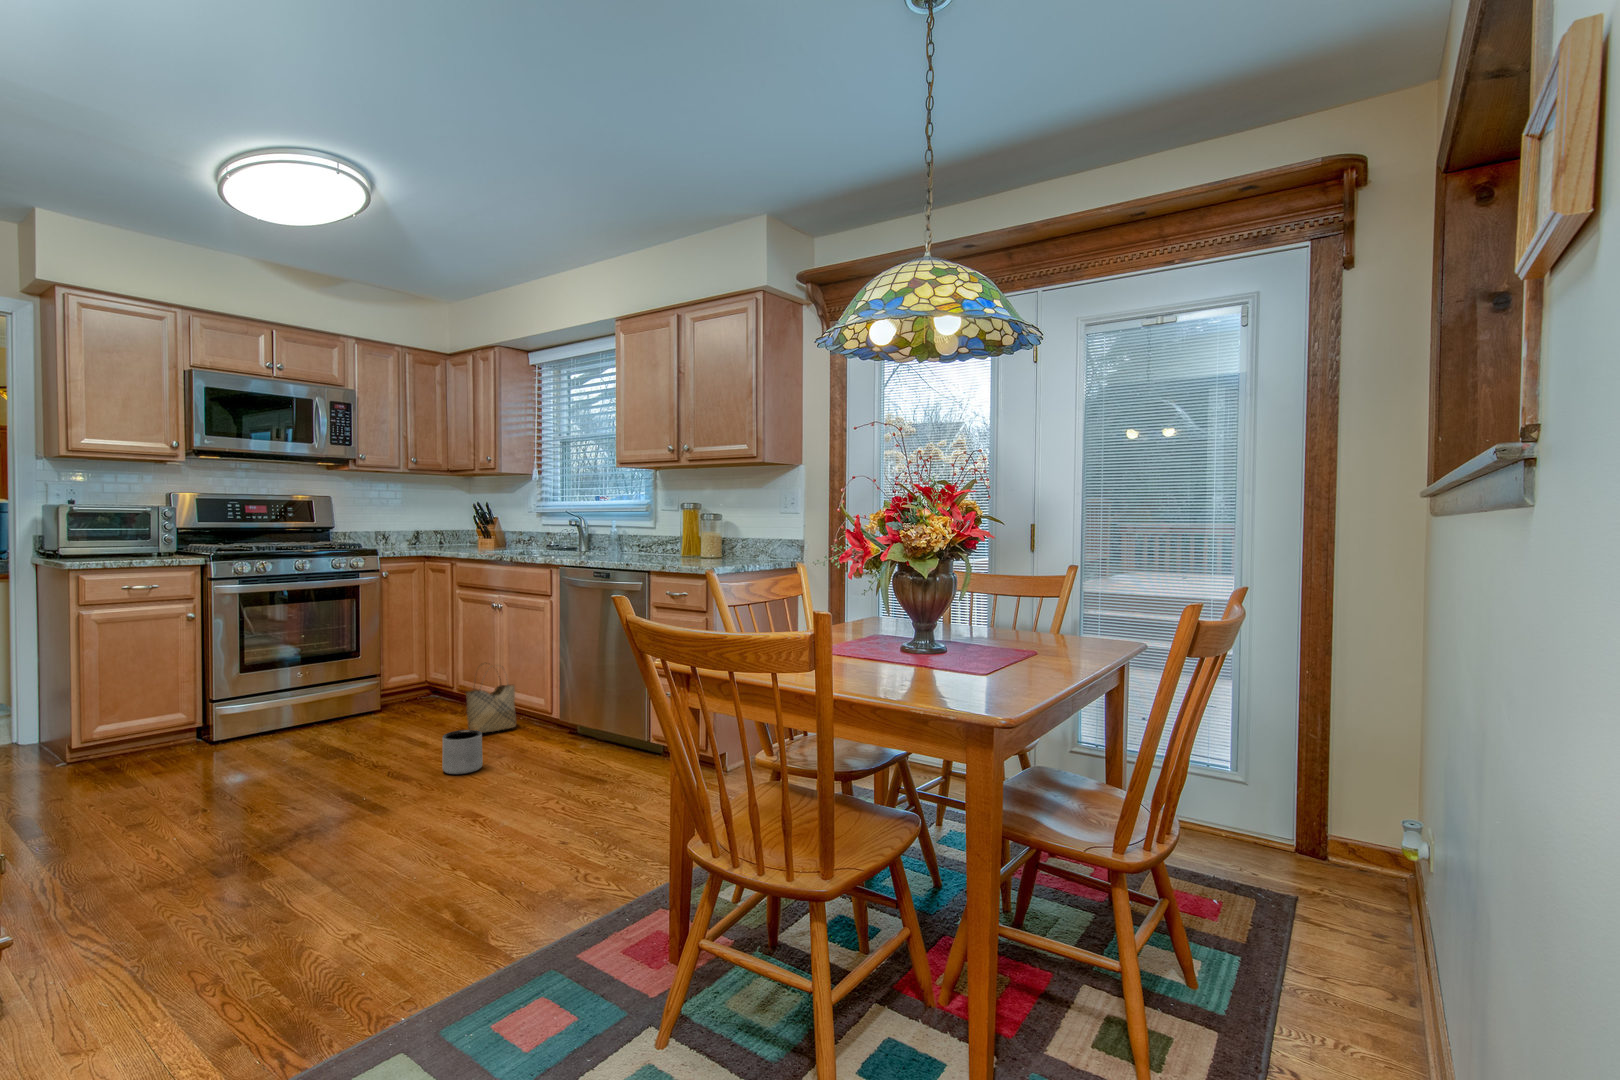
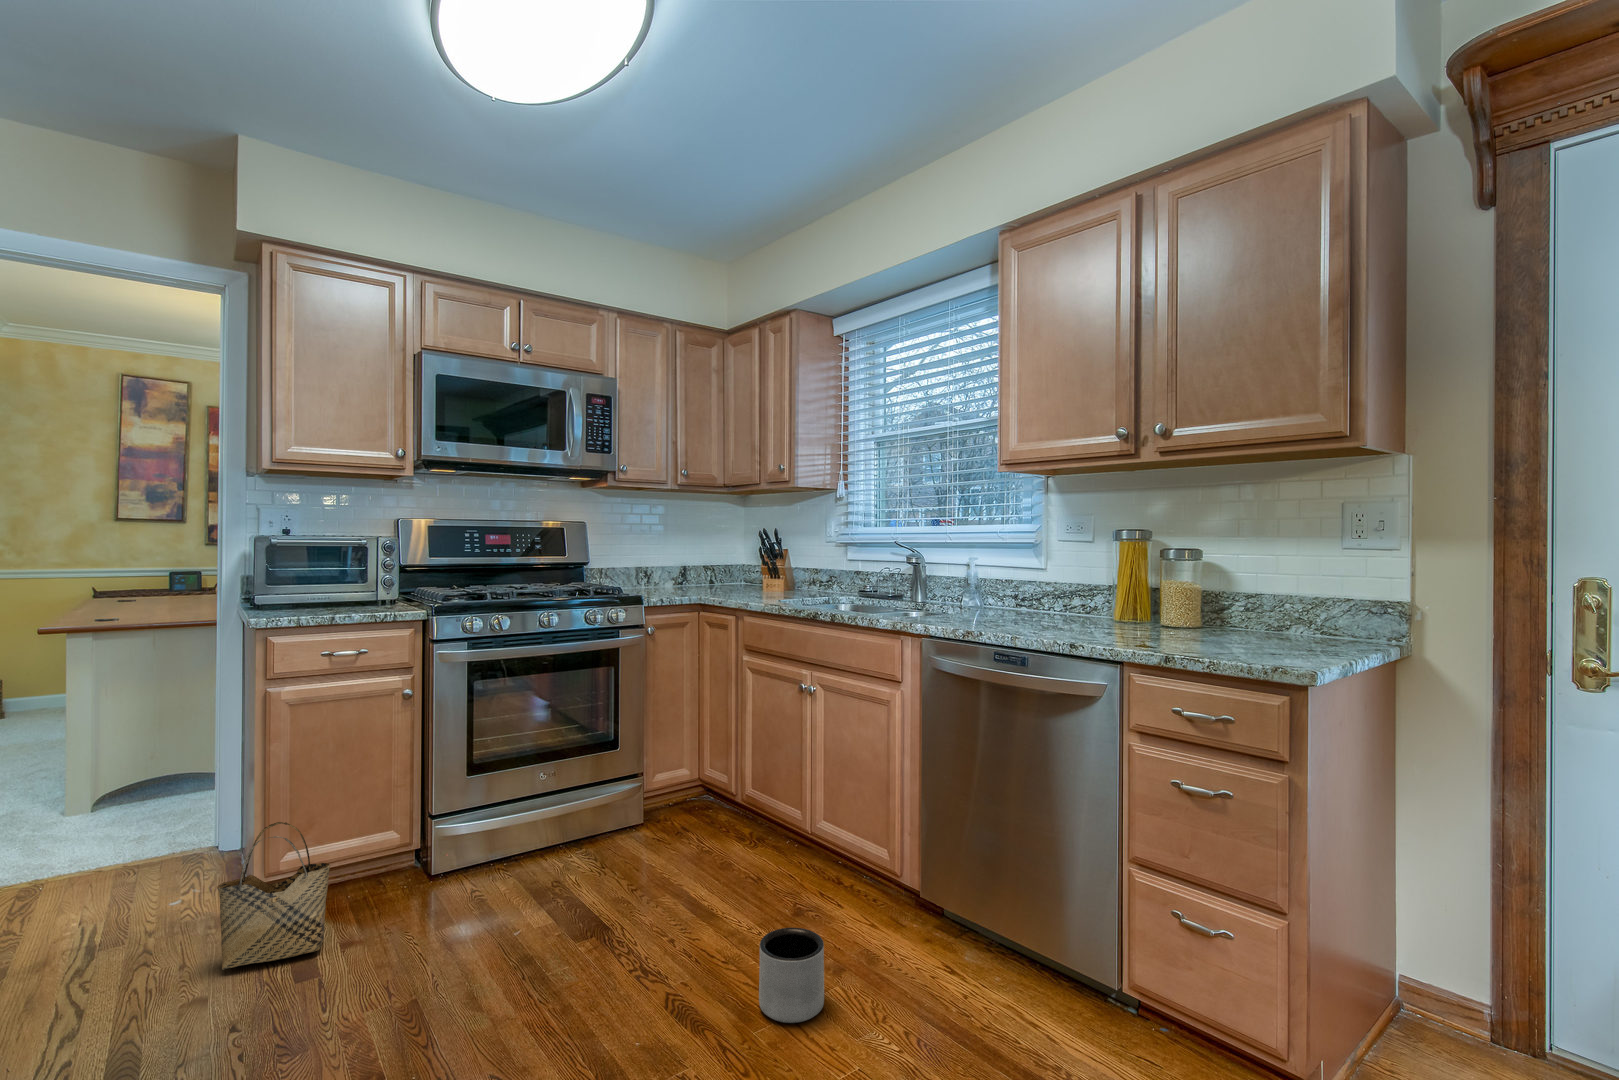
woven basket: present [466,663,516,733] -> present [217,822,331,970]

